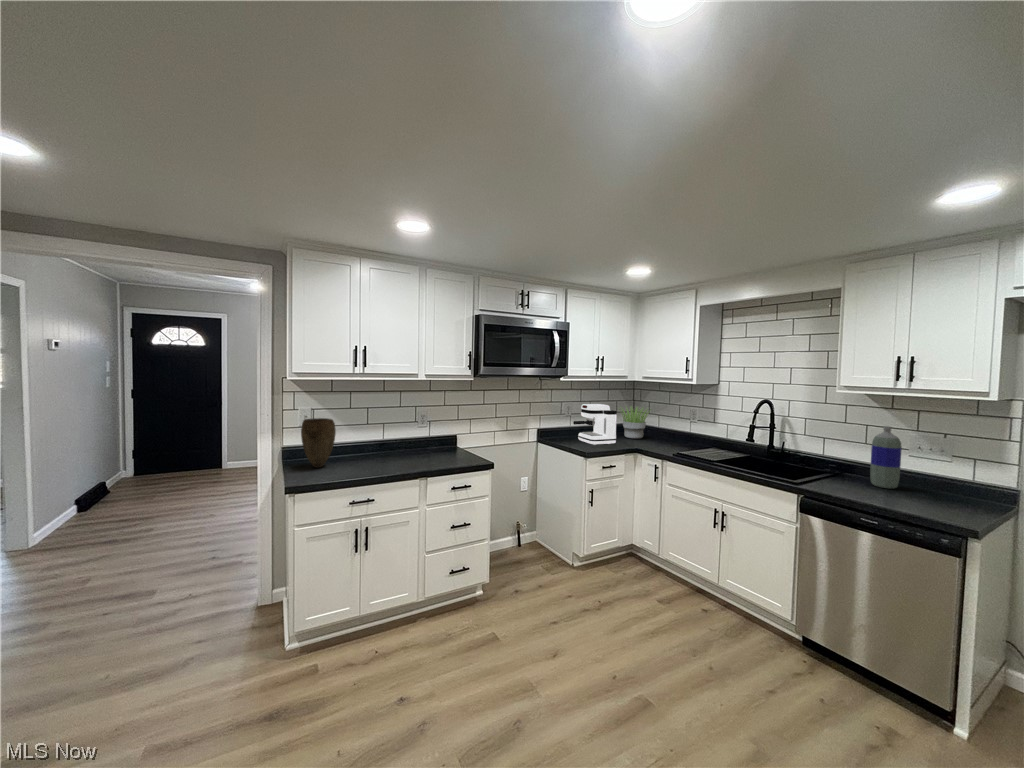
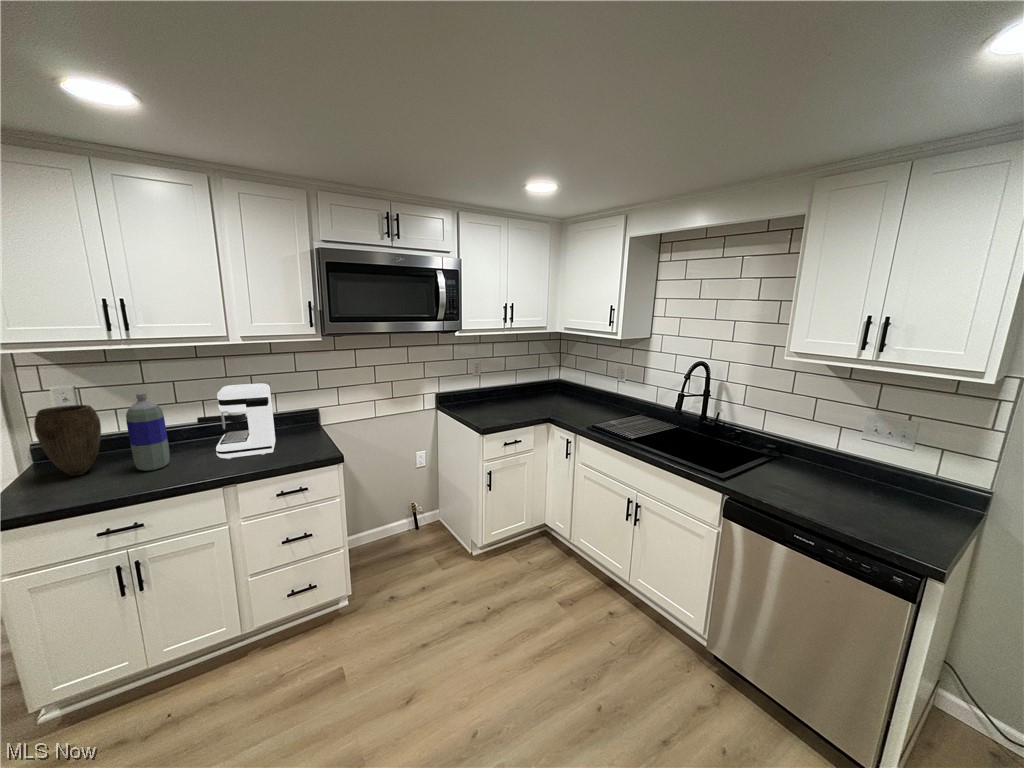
coffee maker: present [573,404,617,445] -> present [197,383,276,459]
potted plant: present [622,407,651,439] -> none [533,359,577,401]
bottle: present [870,426,902,489] -> present [126,393,170,471]

